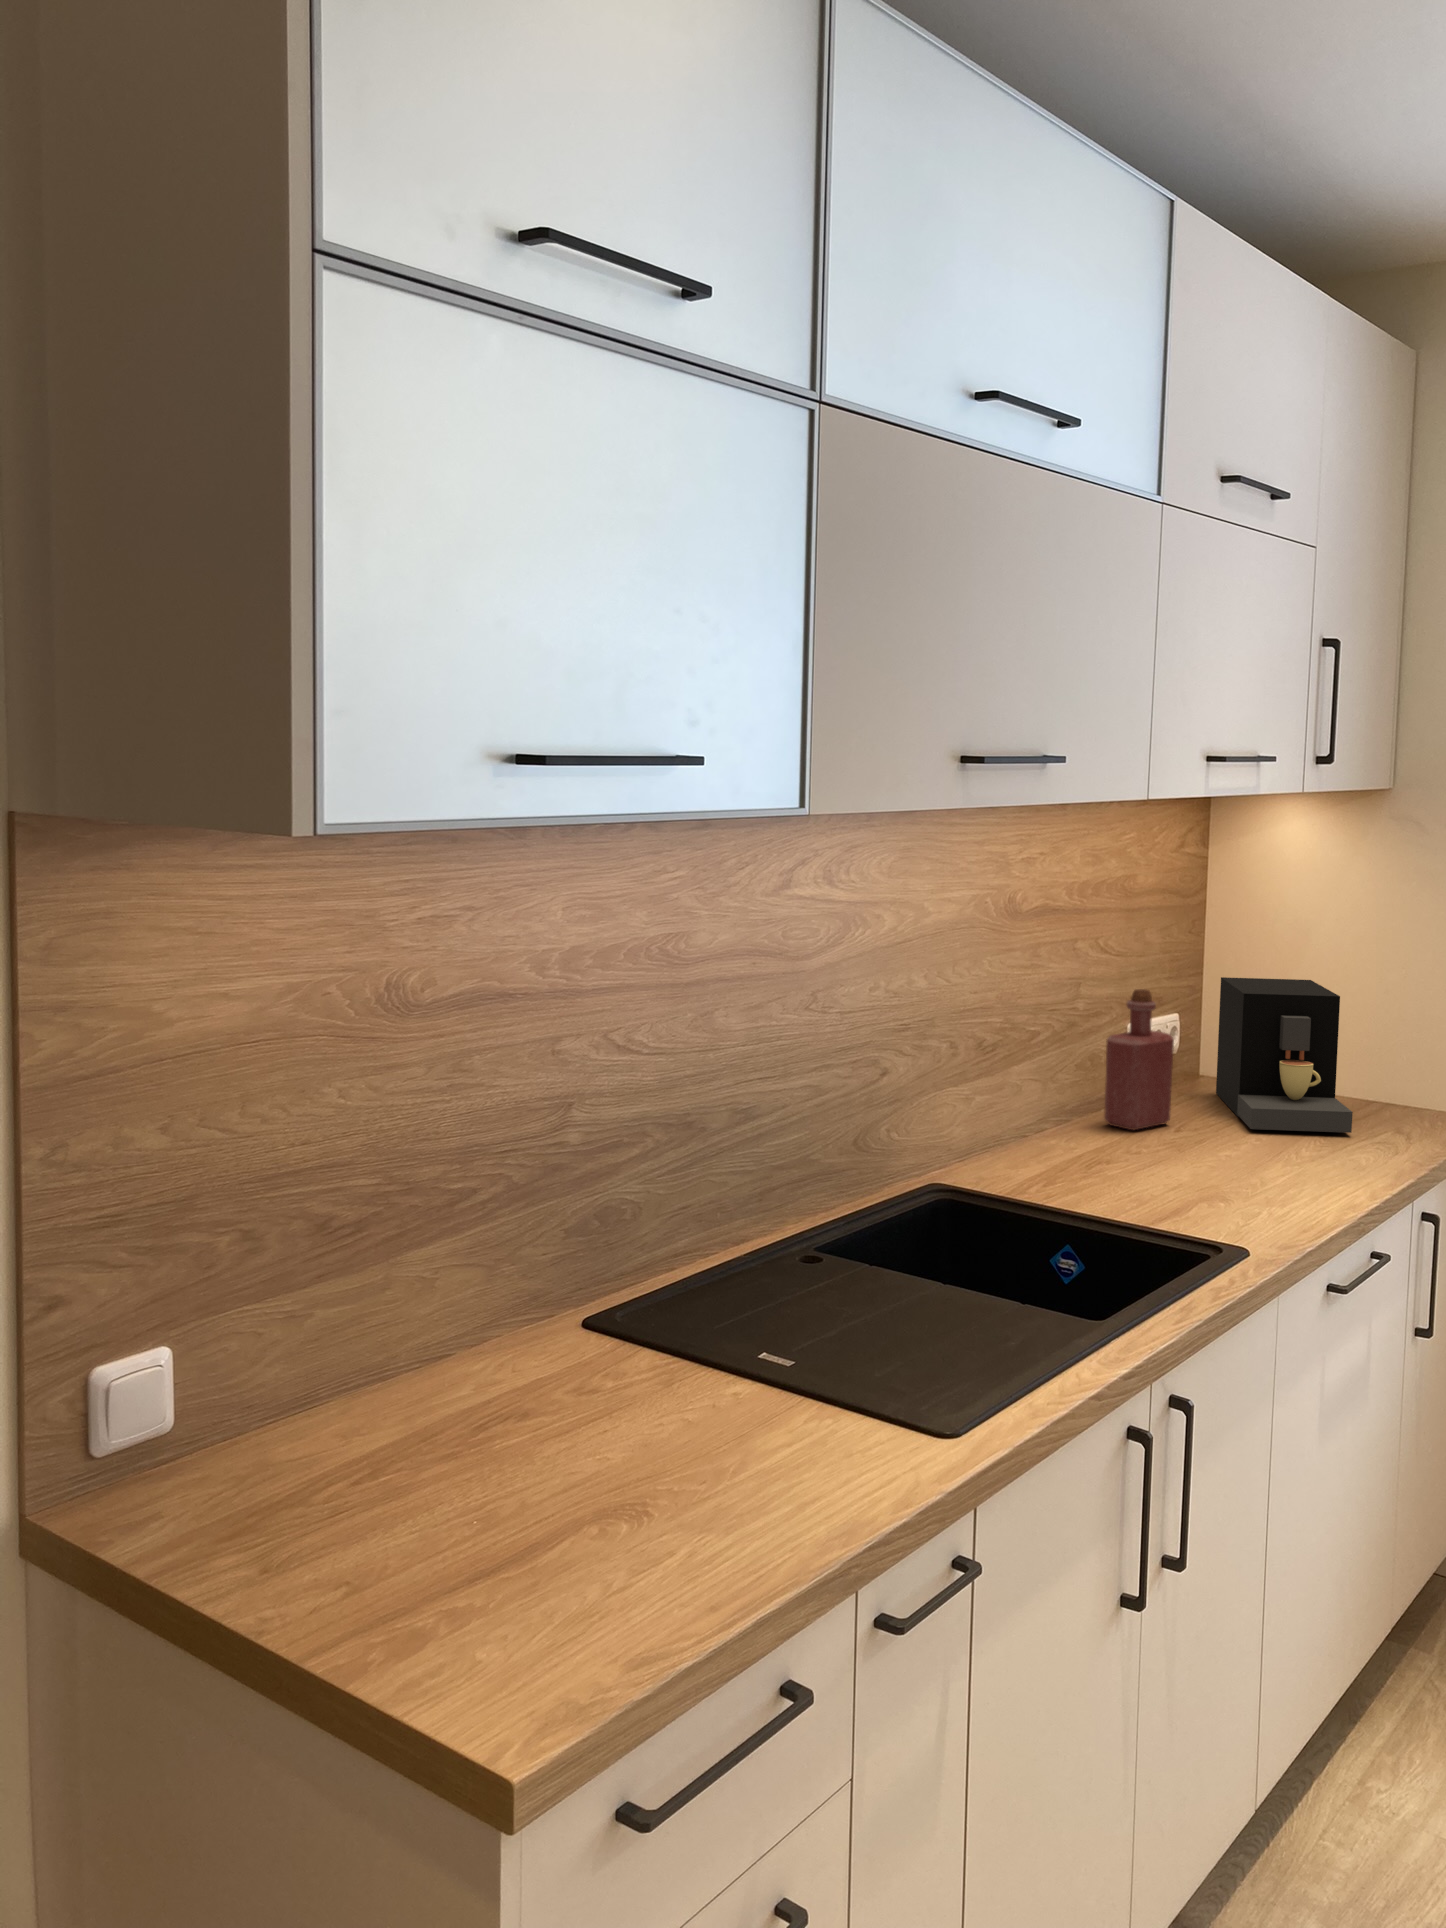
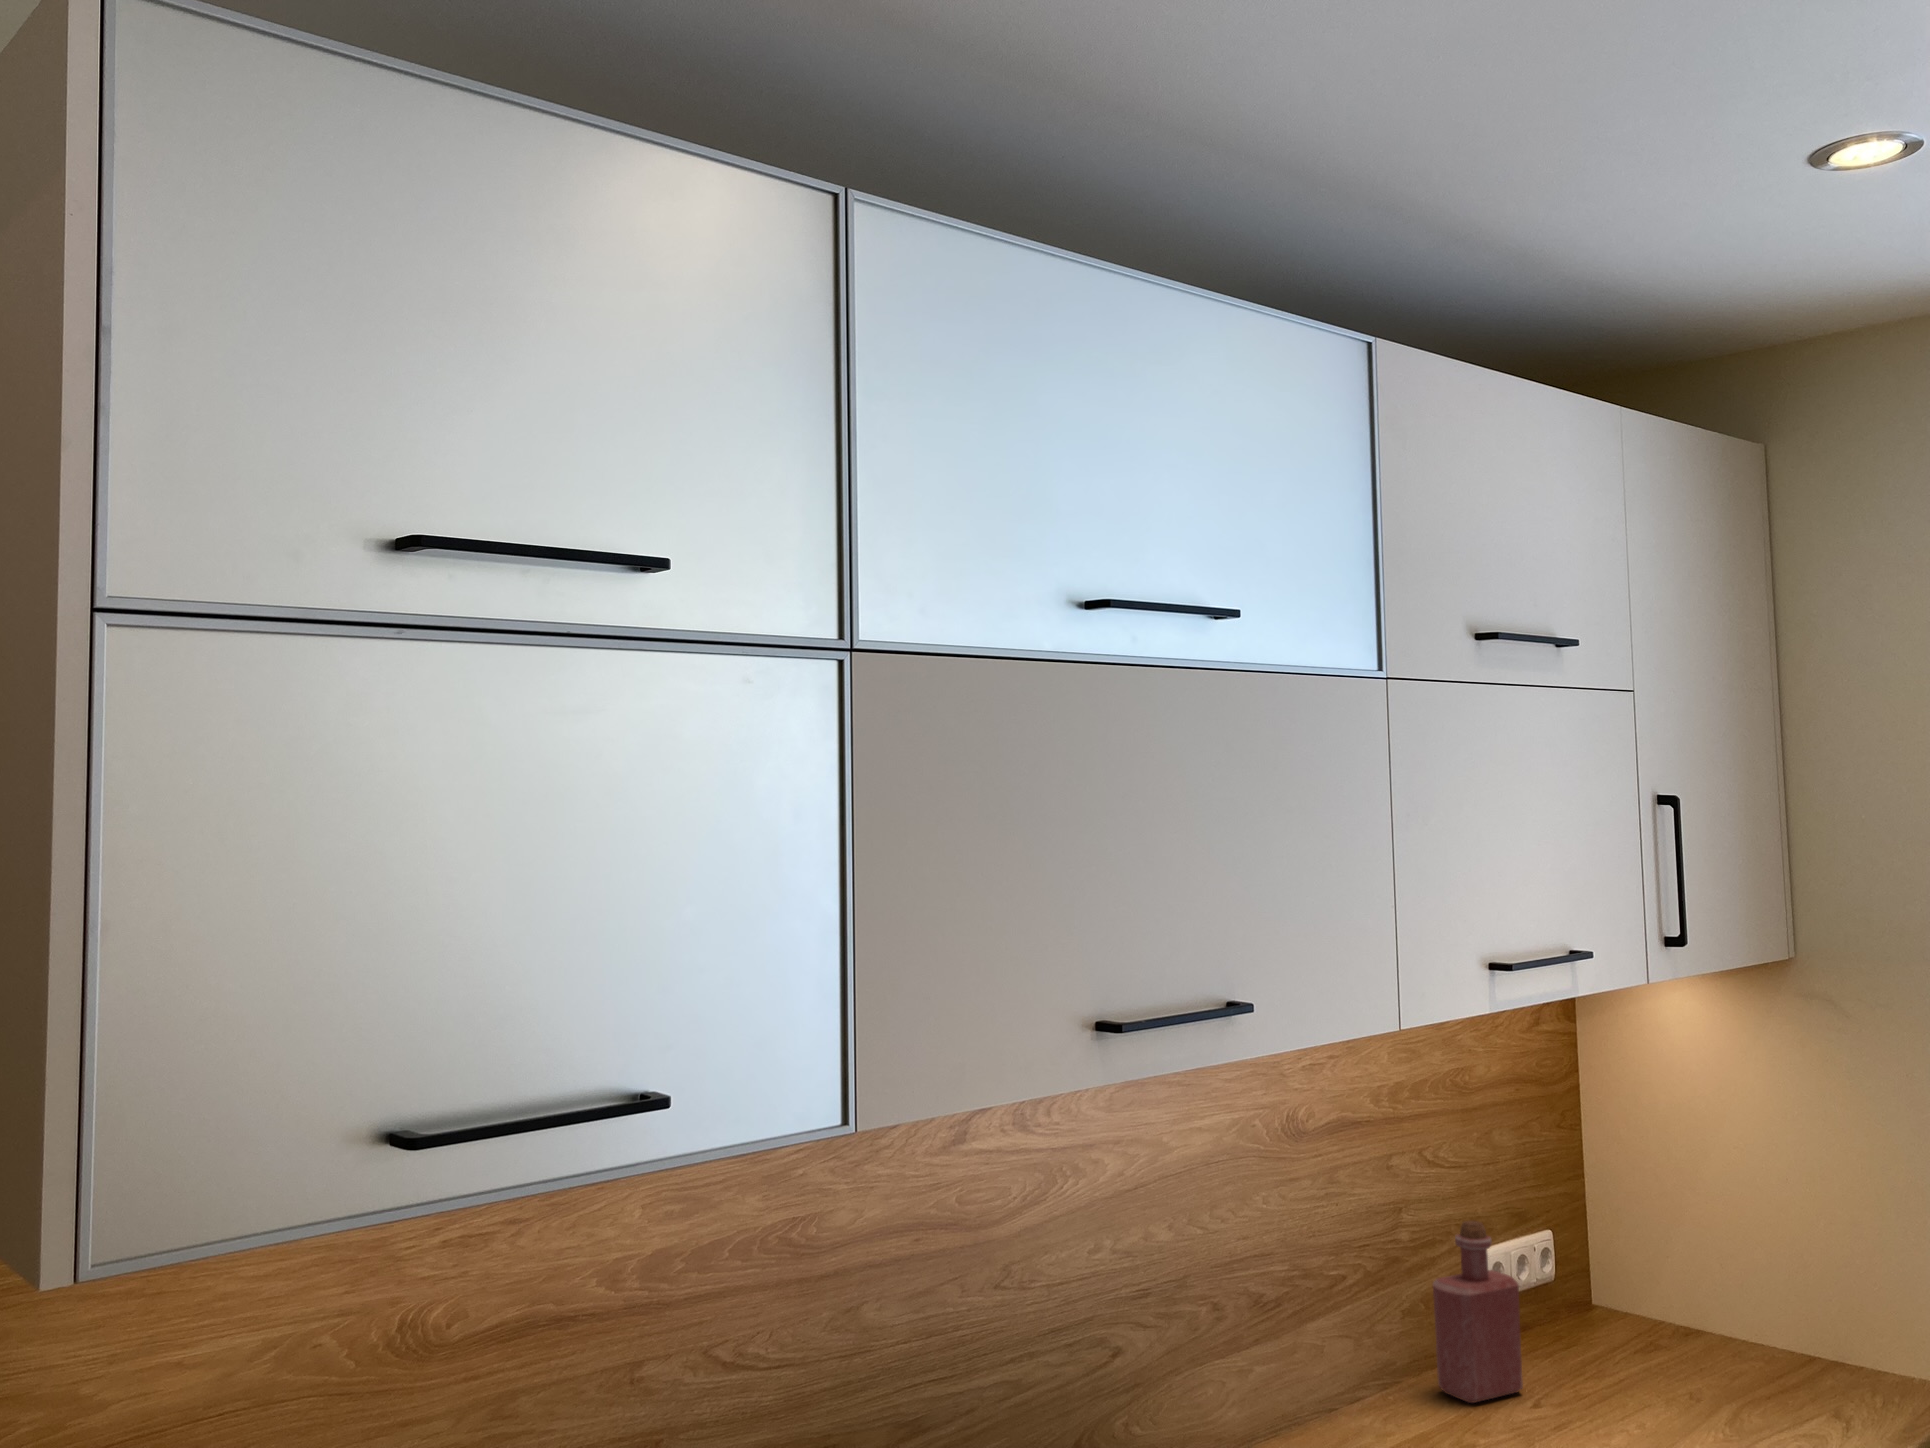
coffee maker: present [1216,977,1353,1133] -> none [1594,1192,1762,1419]

